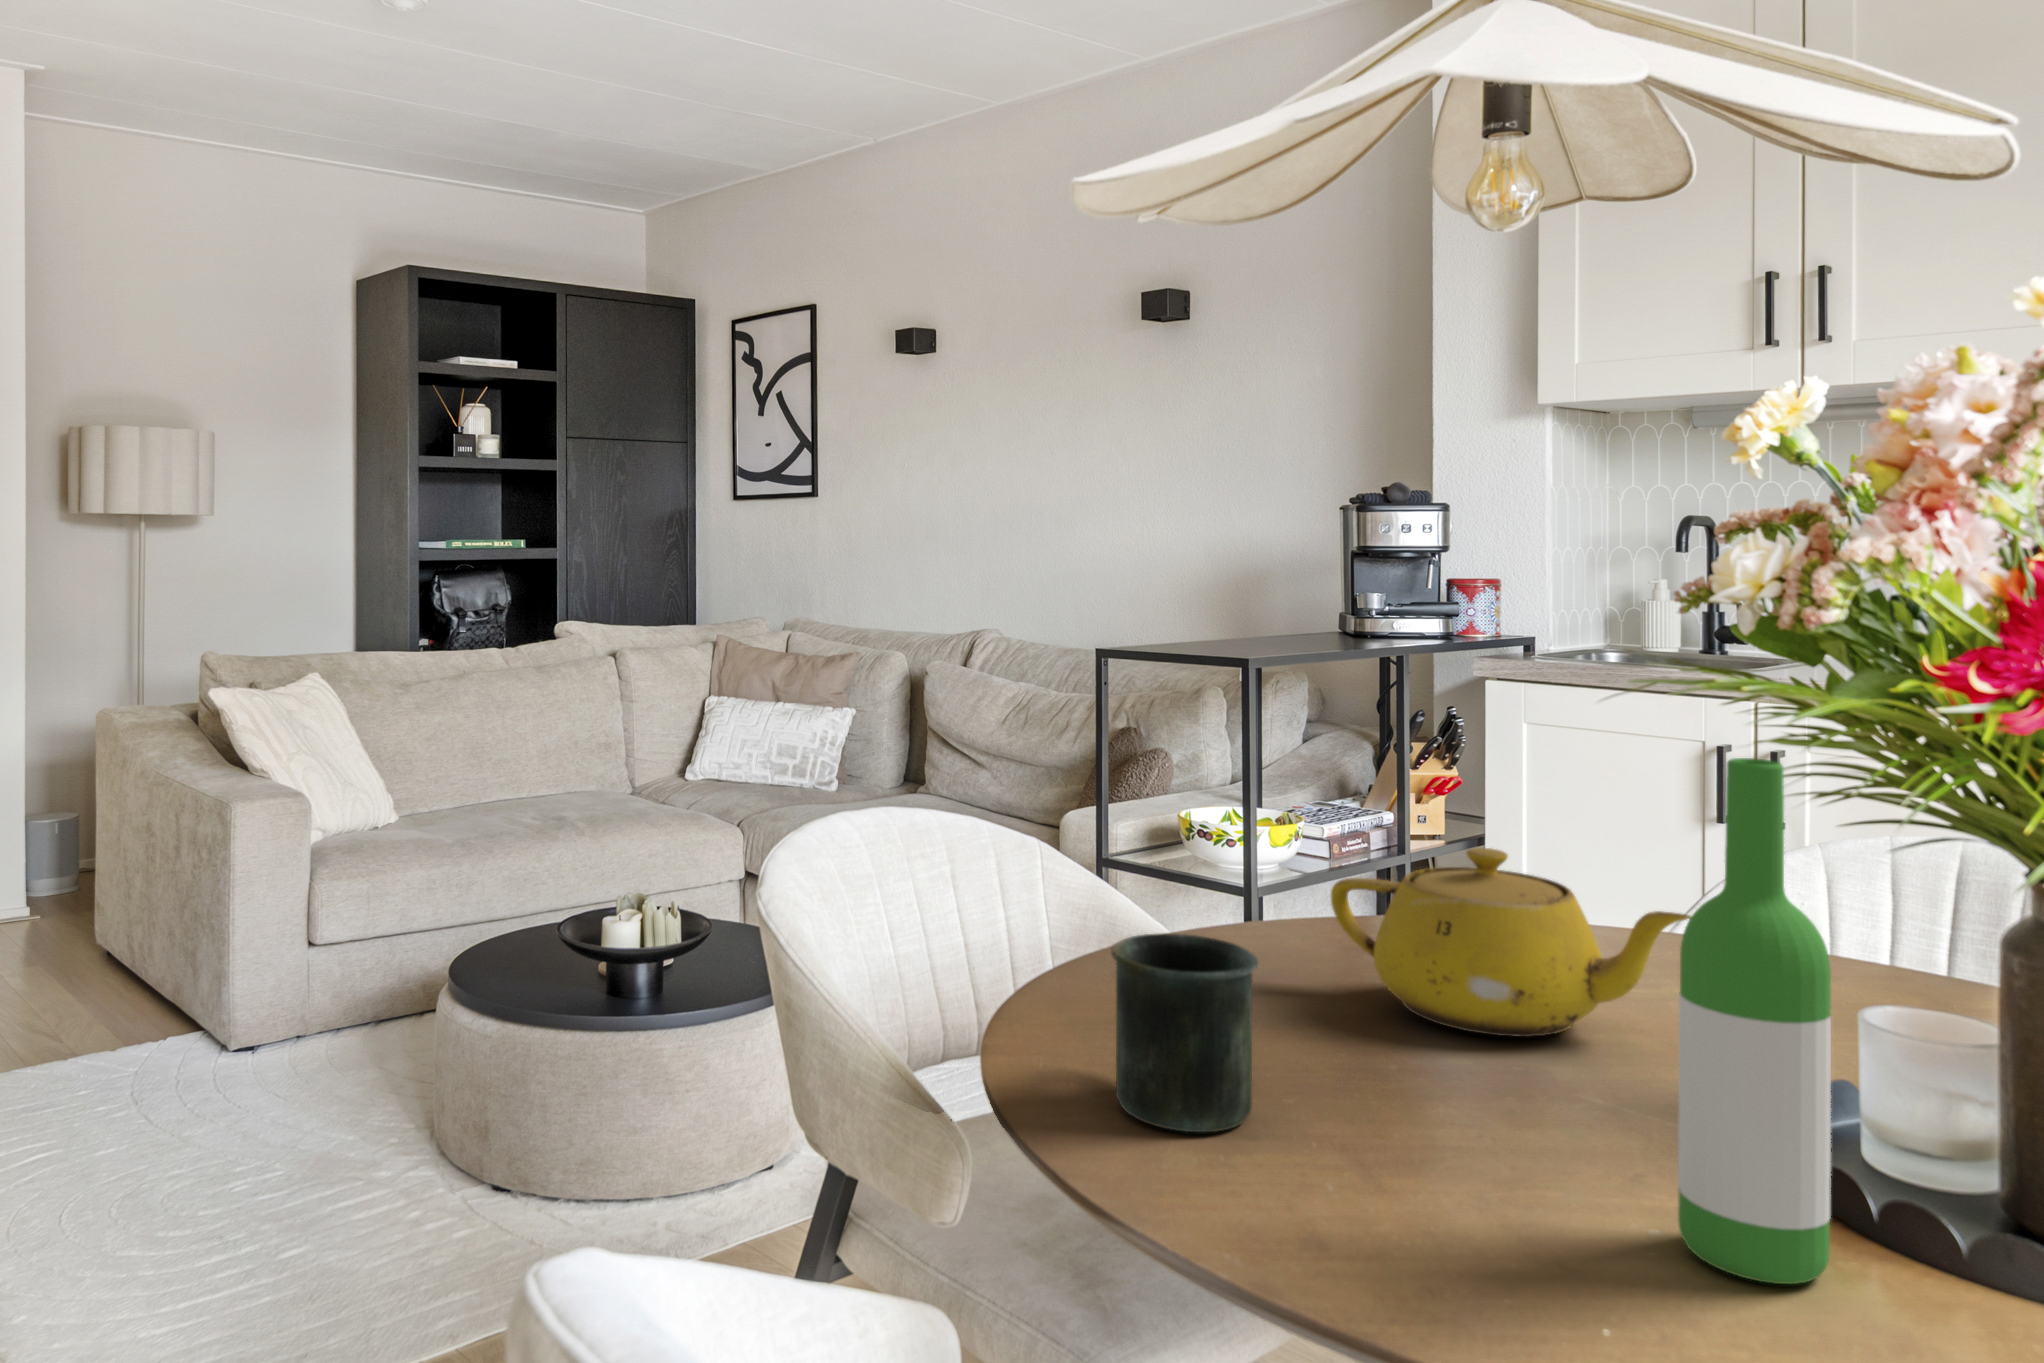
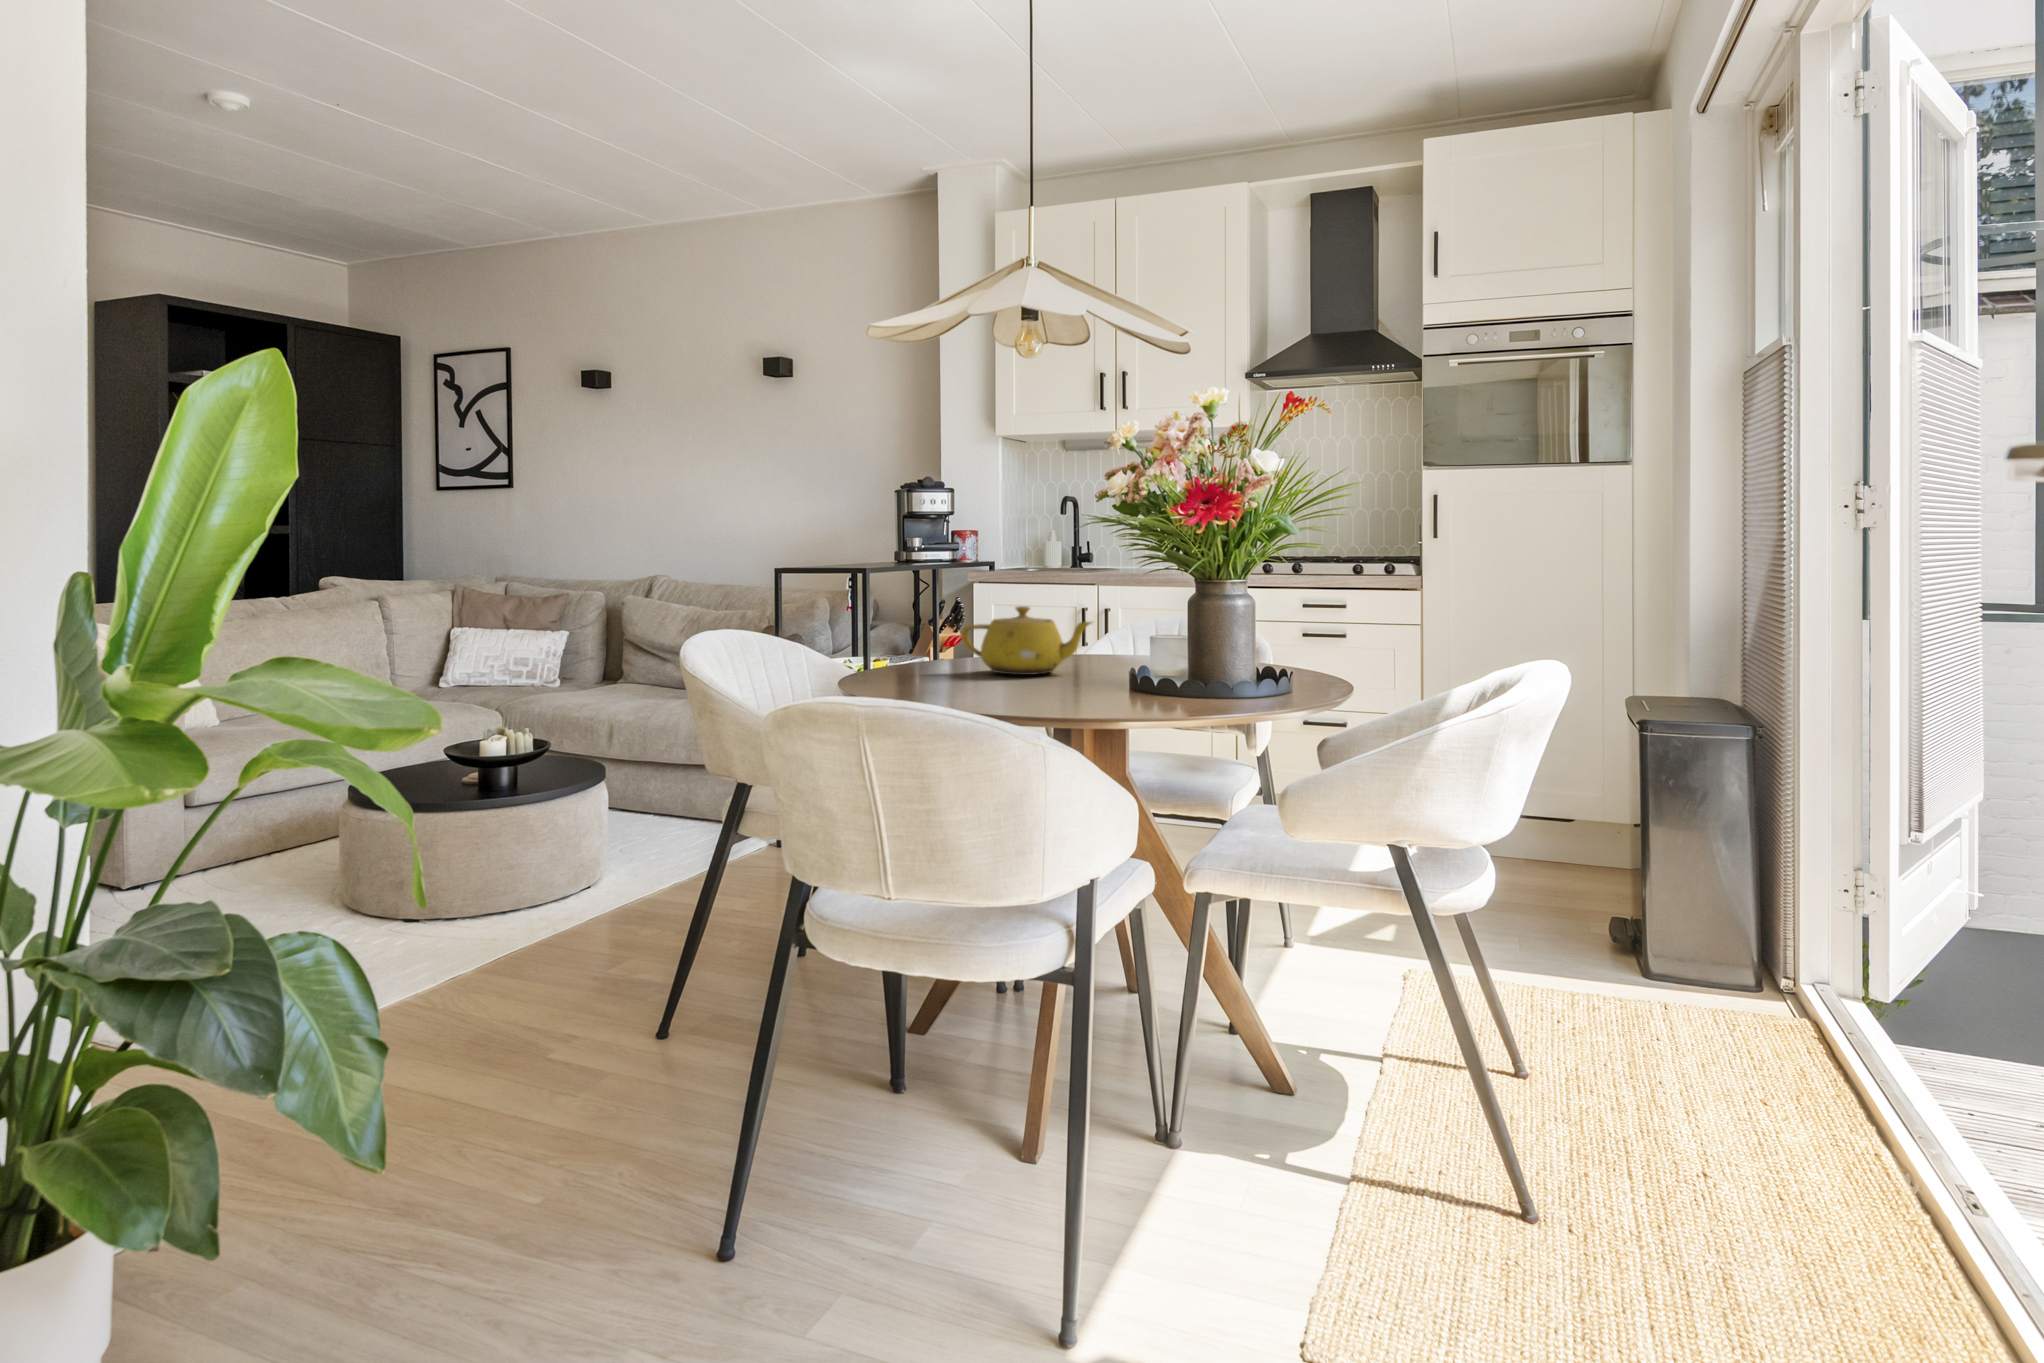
wine bottle: present [1678,758,1831,1284] -> none [1100,540,1141,699]
mug: present [1111,933,1258,1132] -> none [904,631,960,696]

